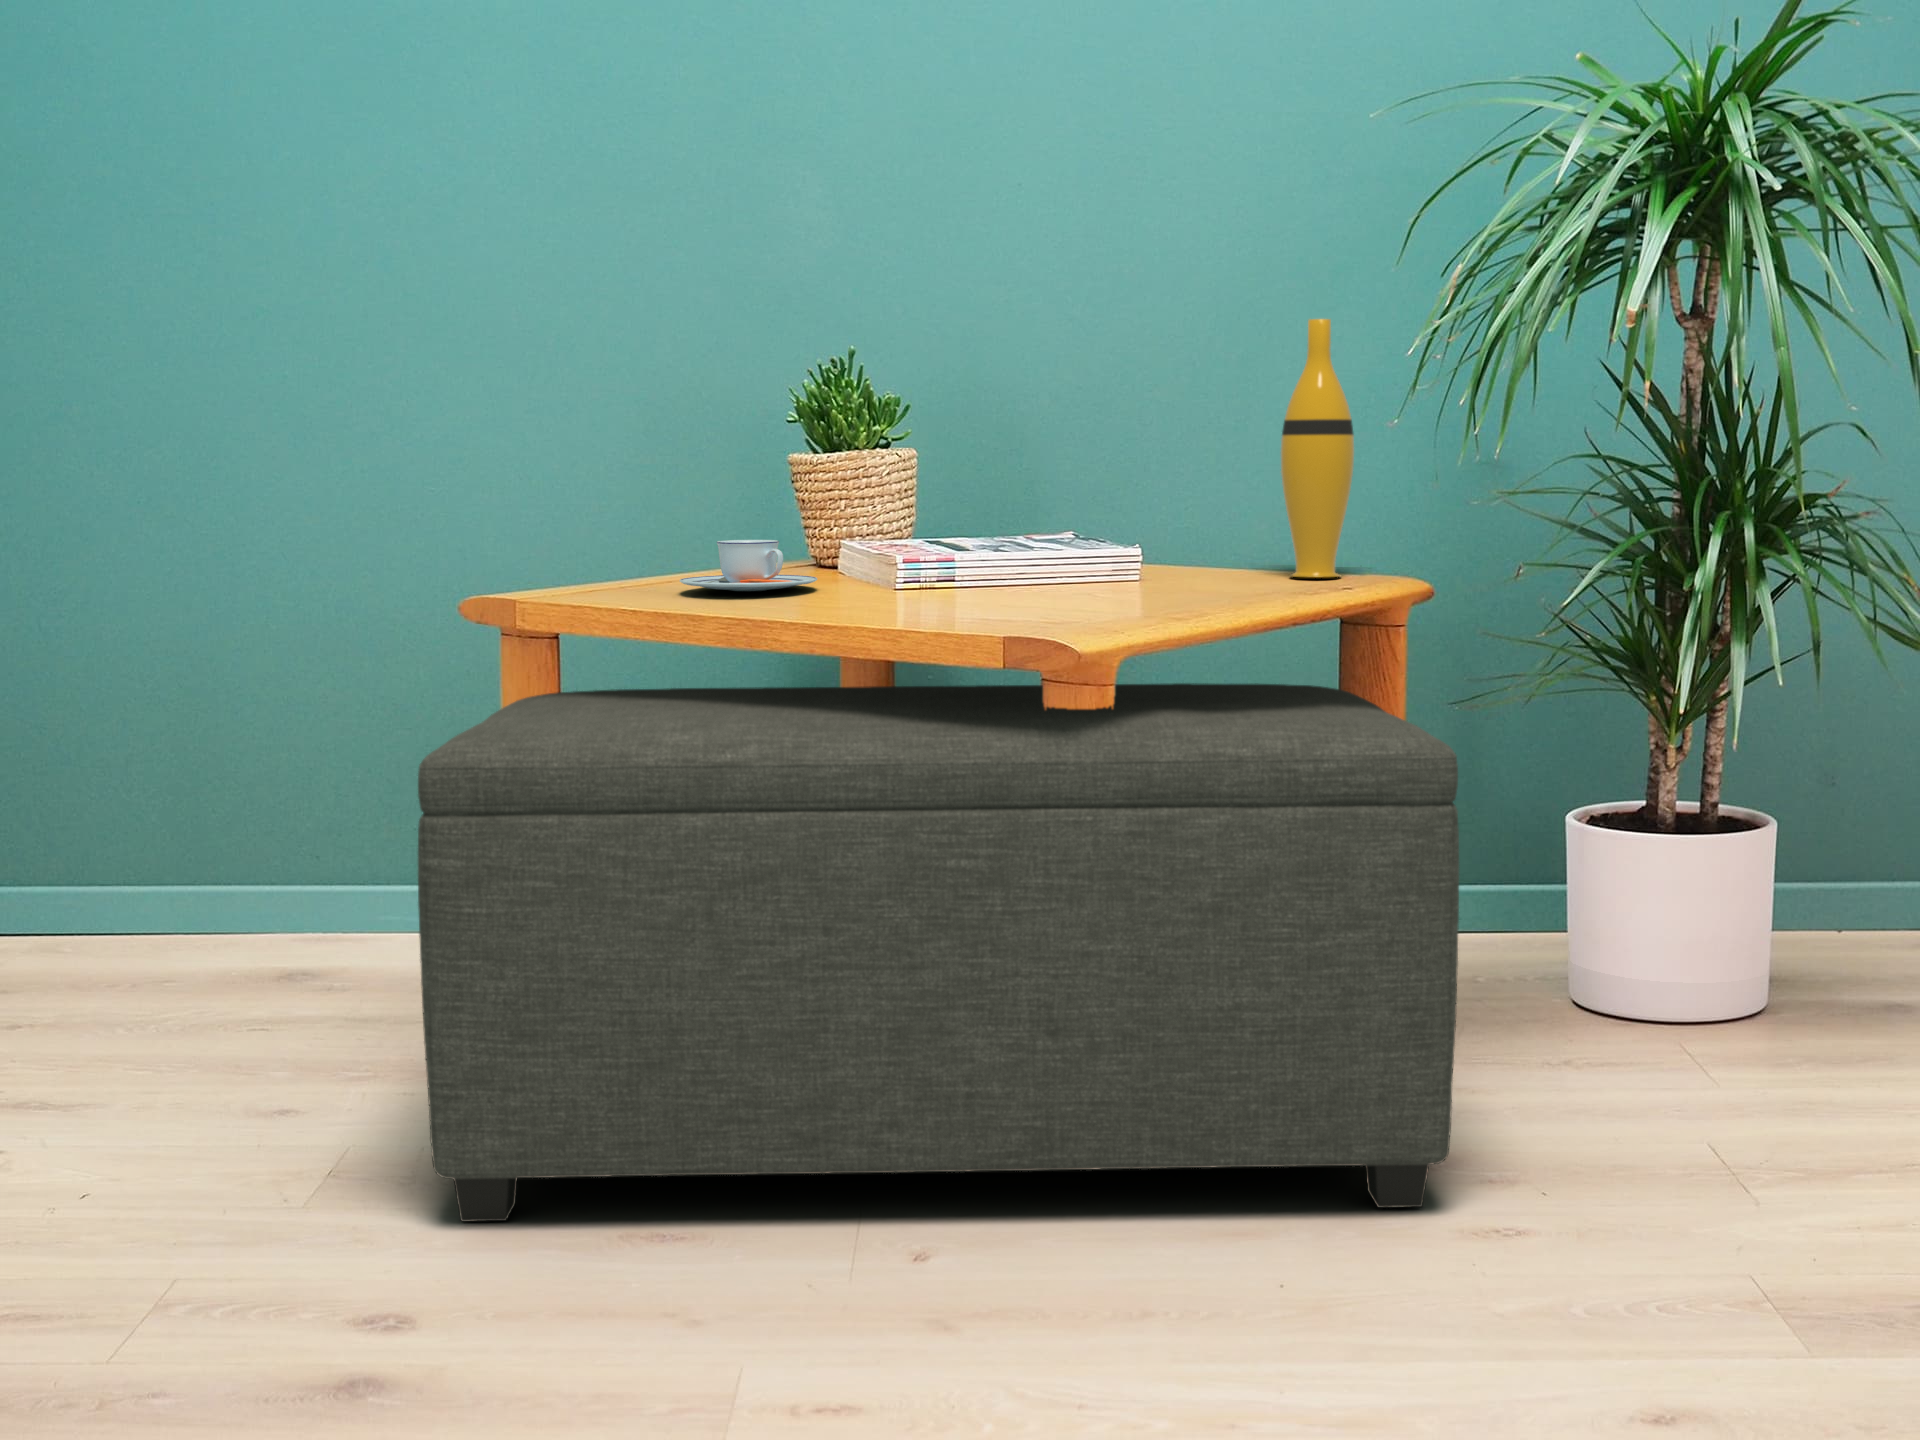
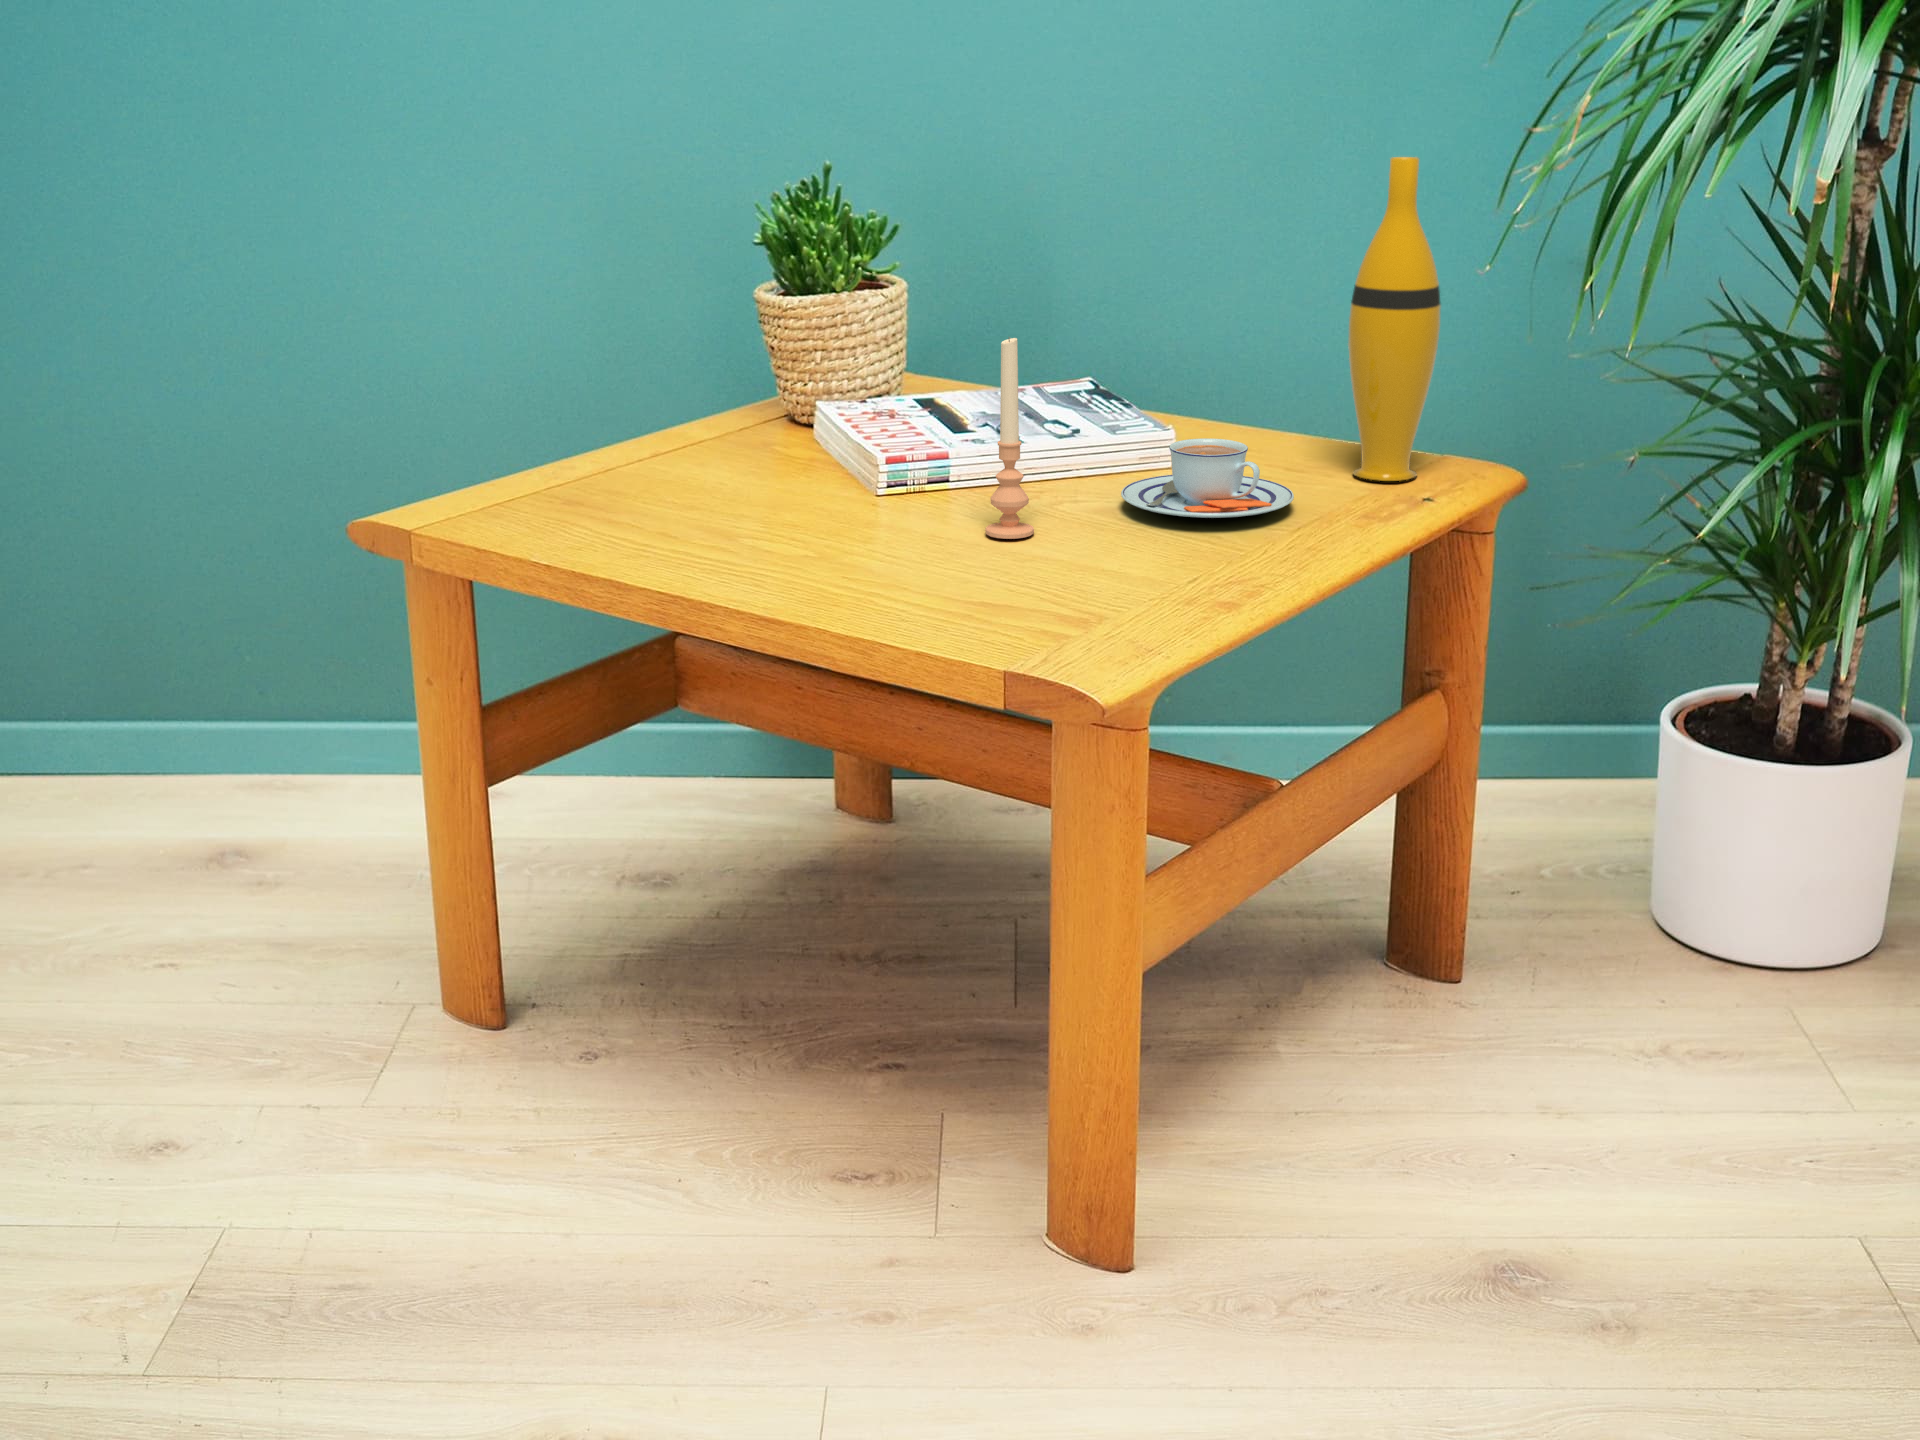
candle: none [988,437,1028,600] -> present [985,337,1034,539]
teacup: present [680,540,817,591] -> present [1121,438,1294,518]
ottoman: present [418,683,1459,1222] -> none [270,641,1559,1330]

